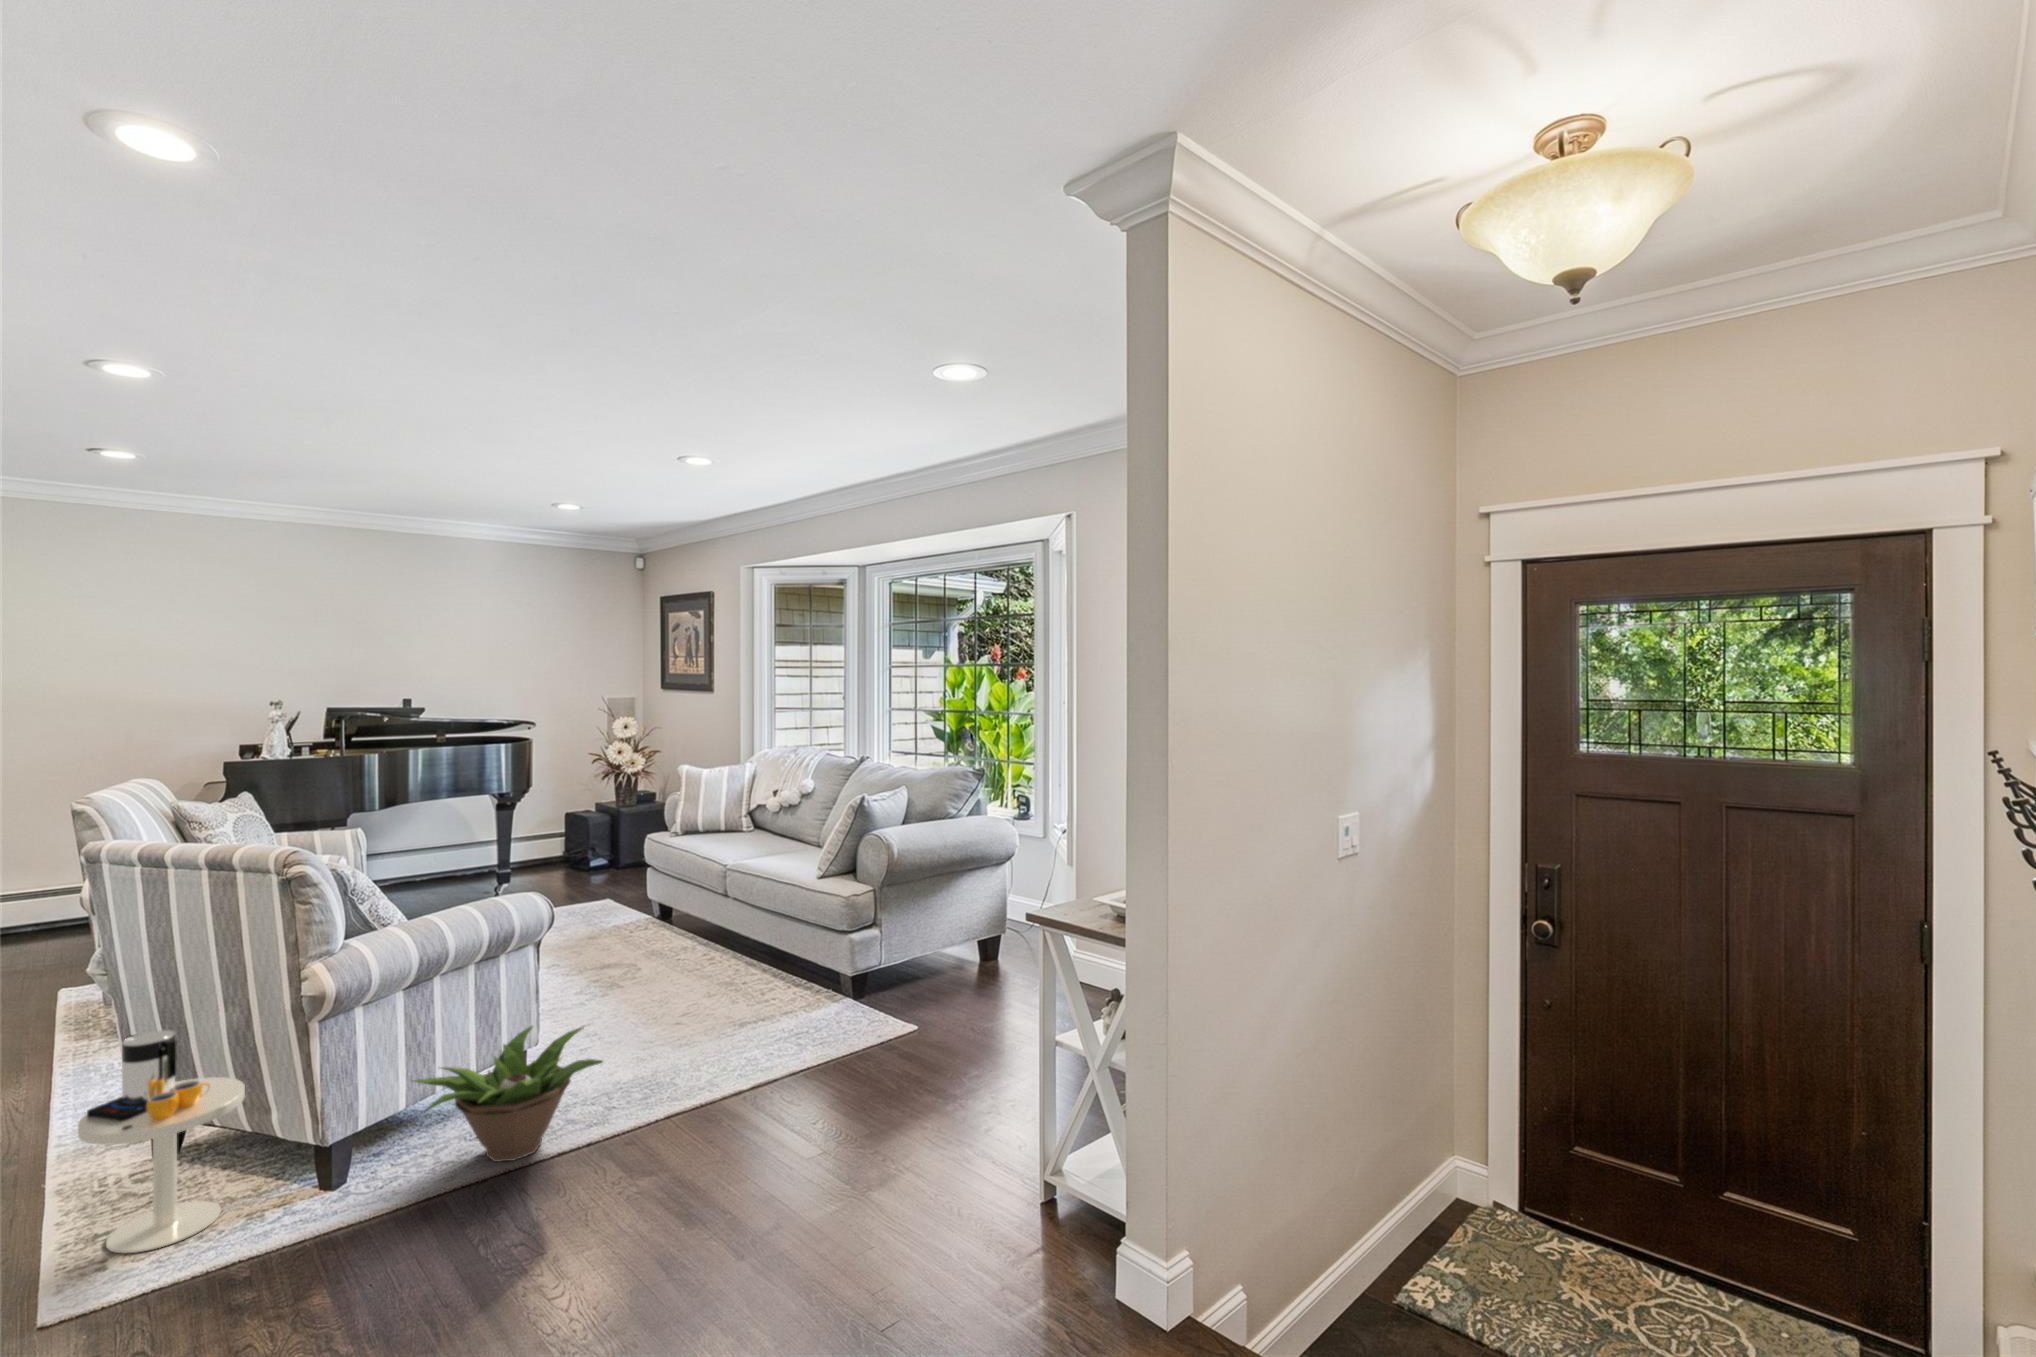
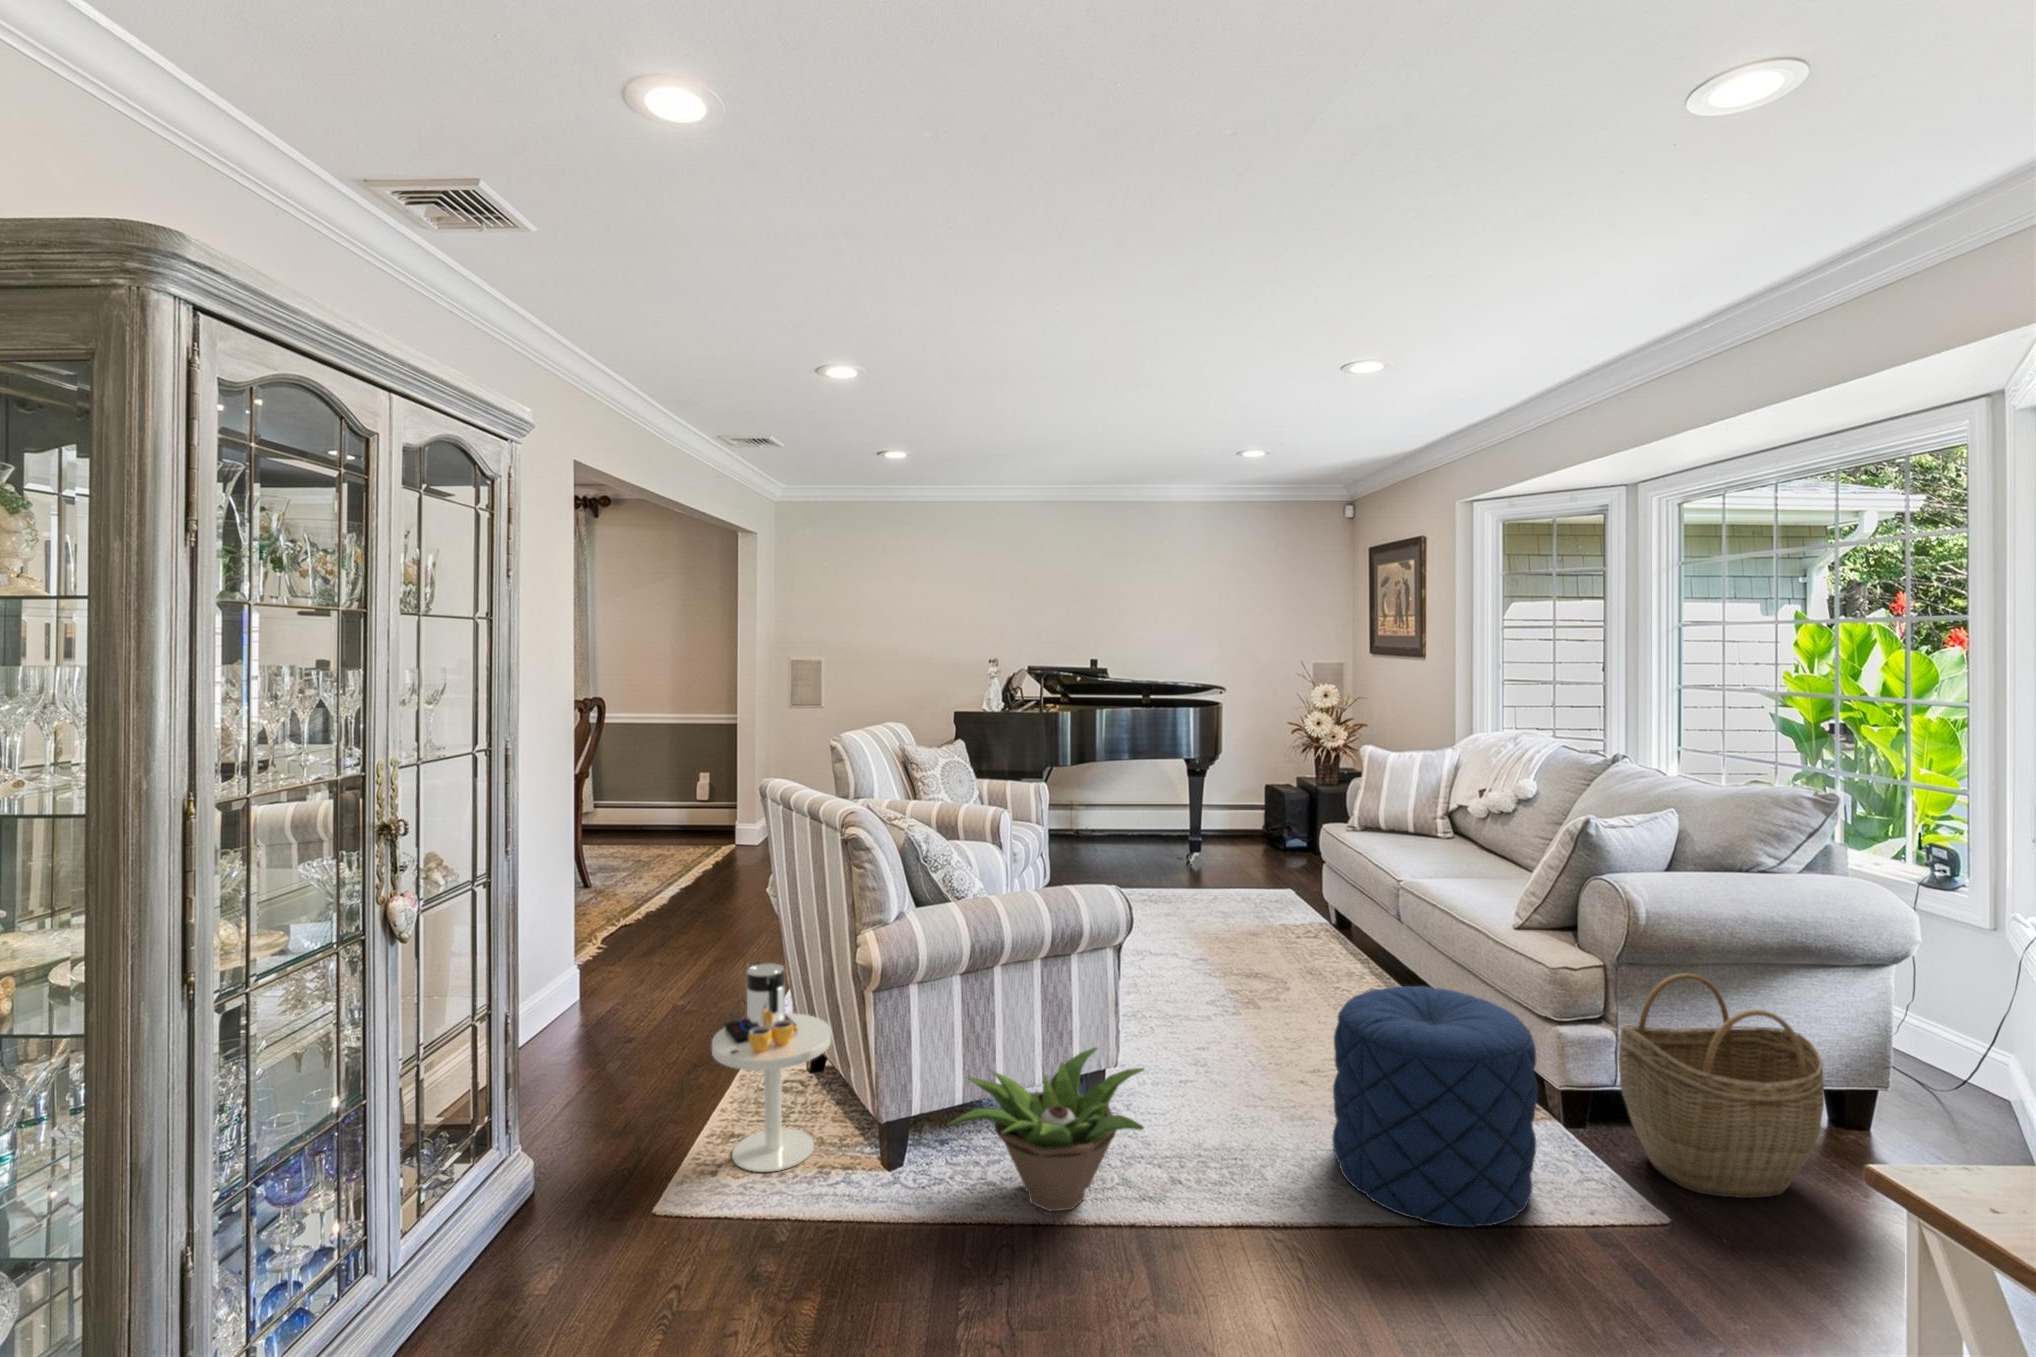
woven basket: none [886,884,984,1010] -> present [1618,973,1824,1198]
pouf: none [720,921,851,1073] -> present [1332,986,1538,1228]

